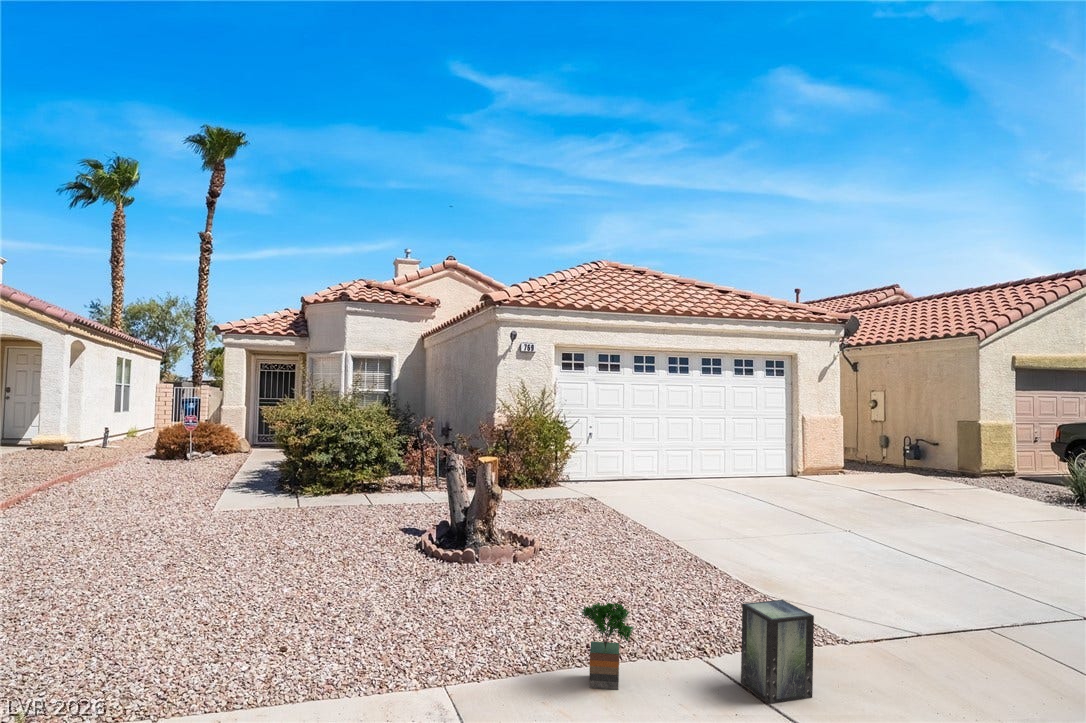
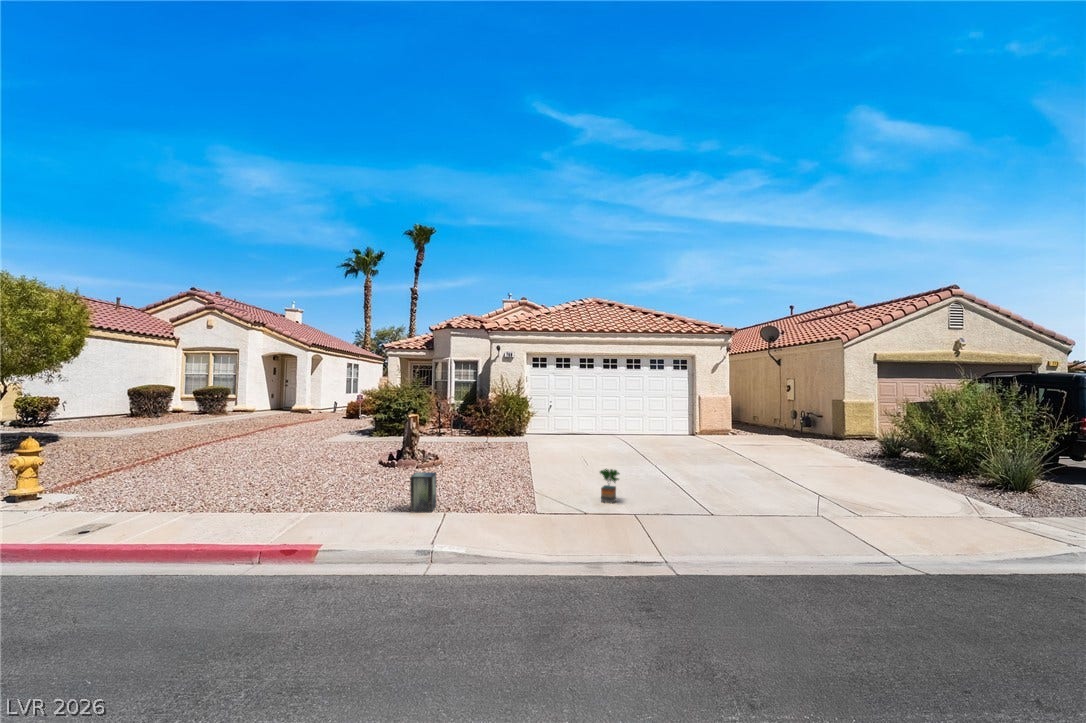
potted tree: present [582,602,633,690] -> present [600,469,620,503]

